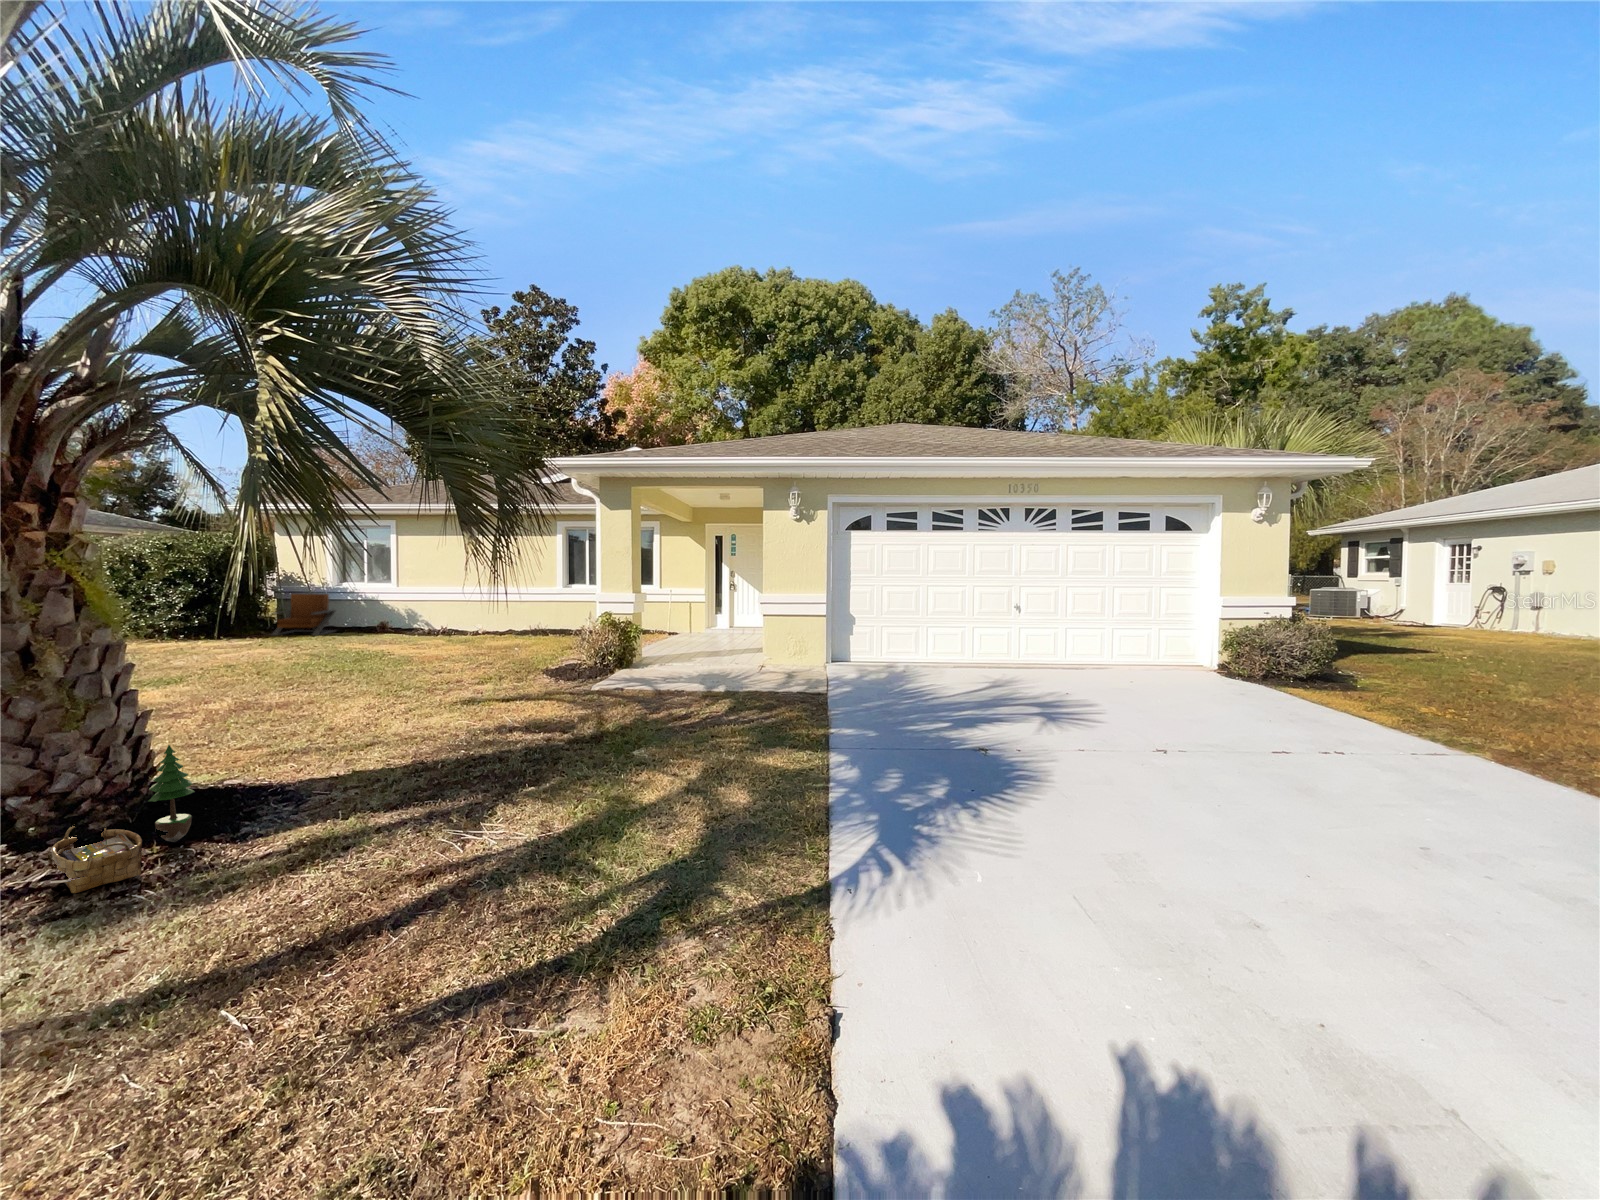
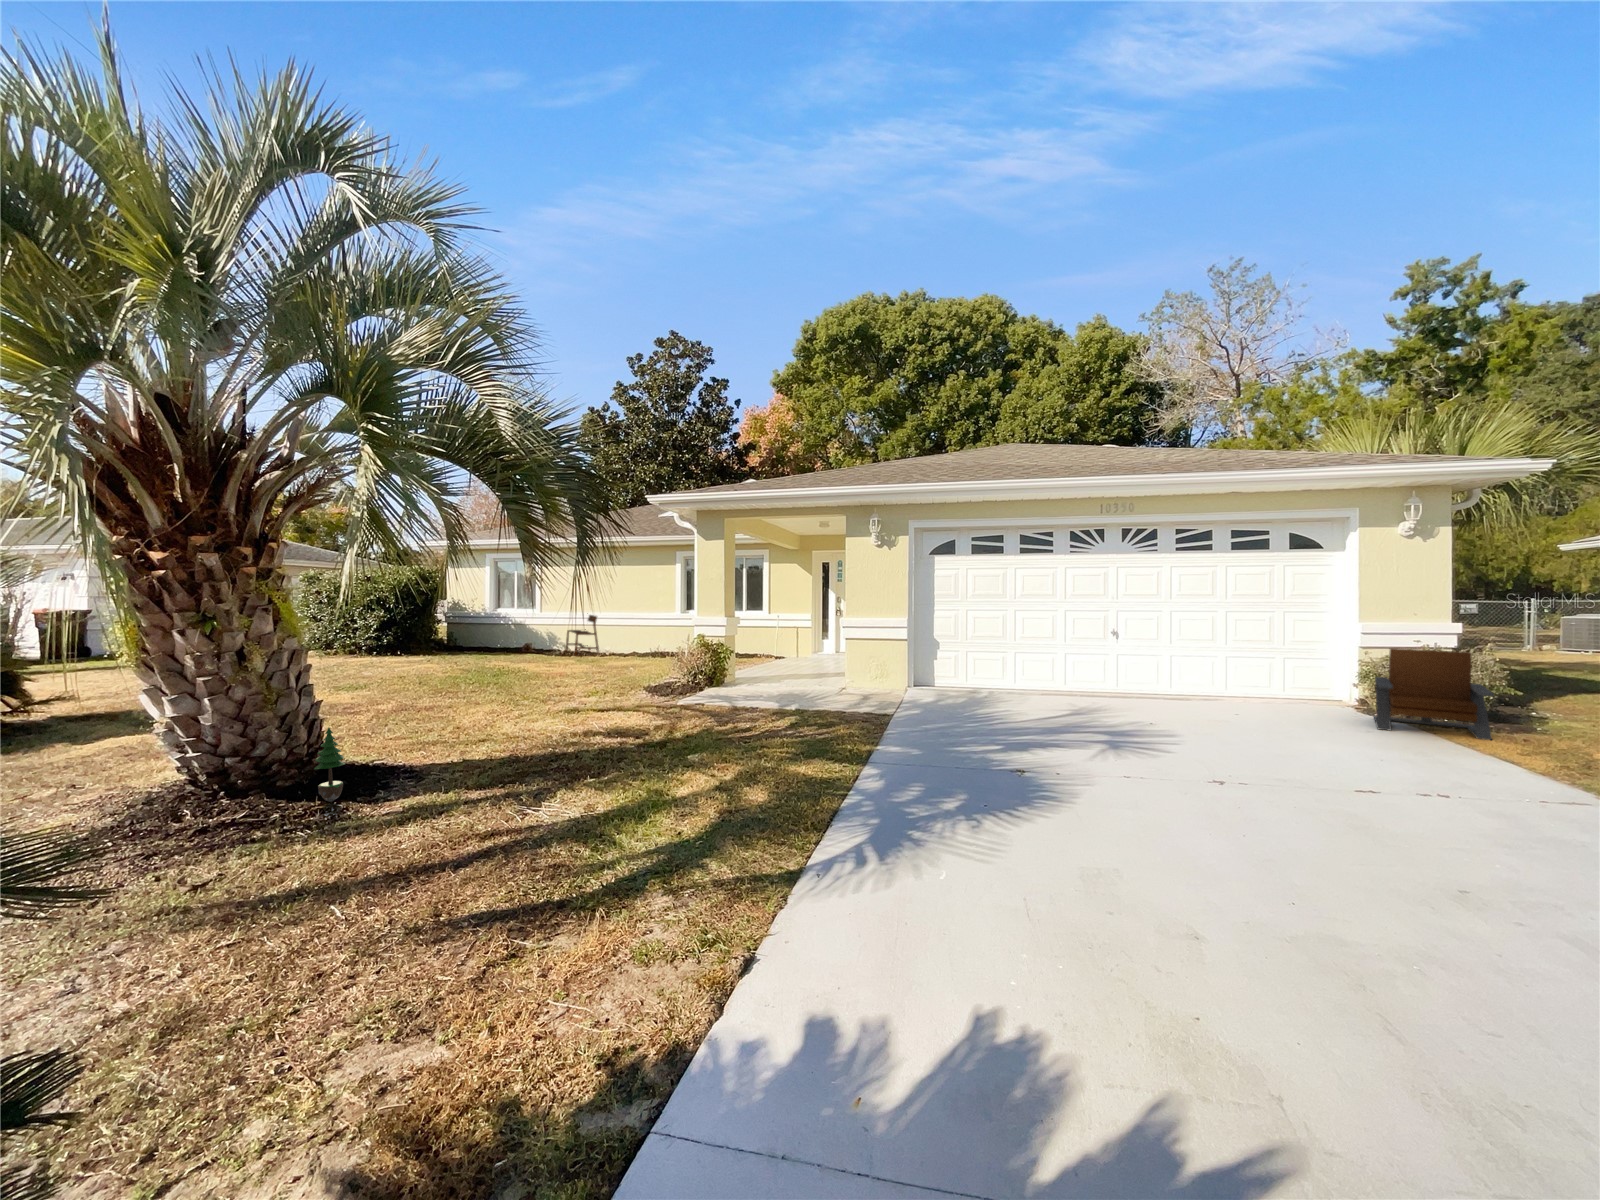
bench: none [421,591,463,638] -> present [566,615,599,655]
lounge chair: present [272,594,336,636] -> present [1374,648,1494,740]
woven basket: present [51,826,142,893] -> none [249,779,306,830]

